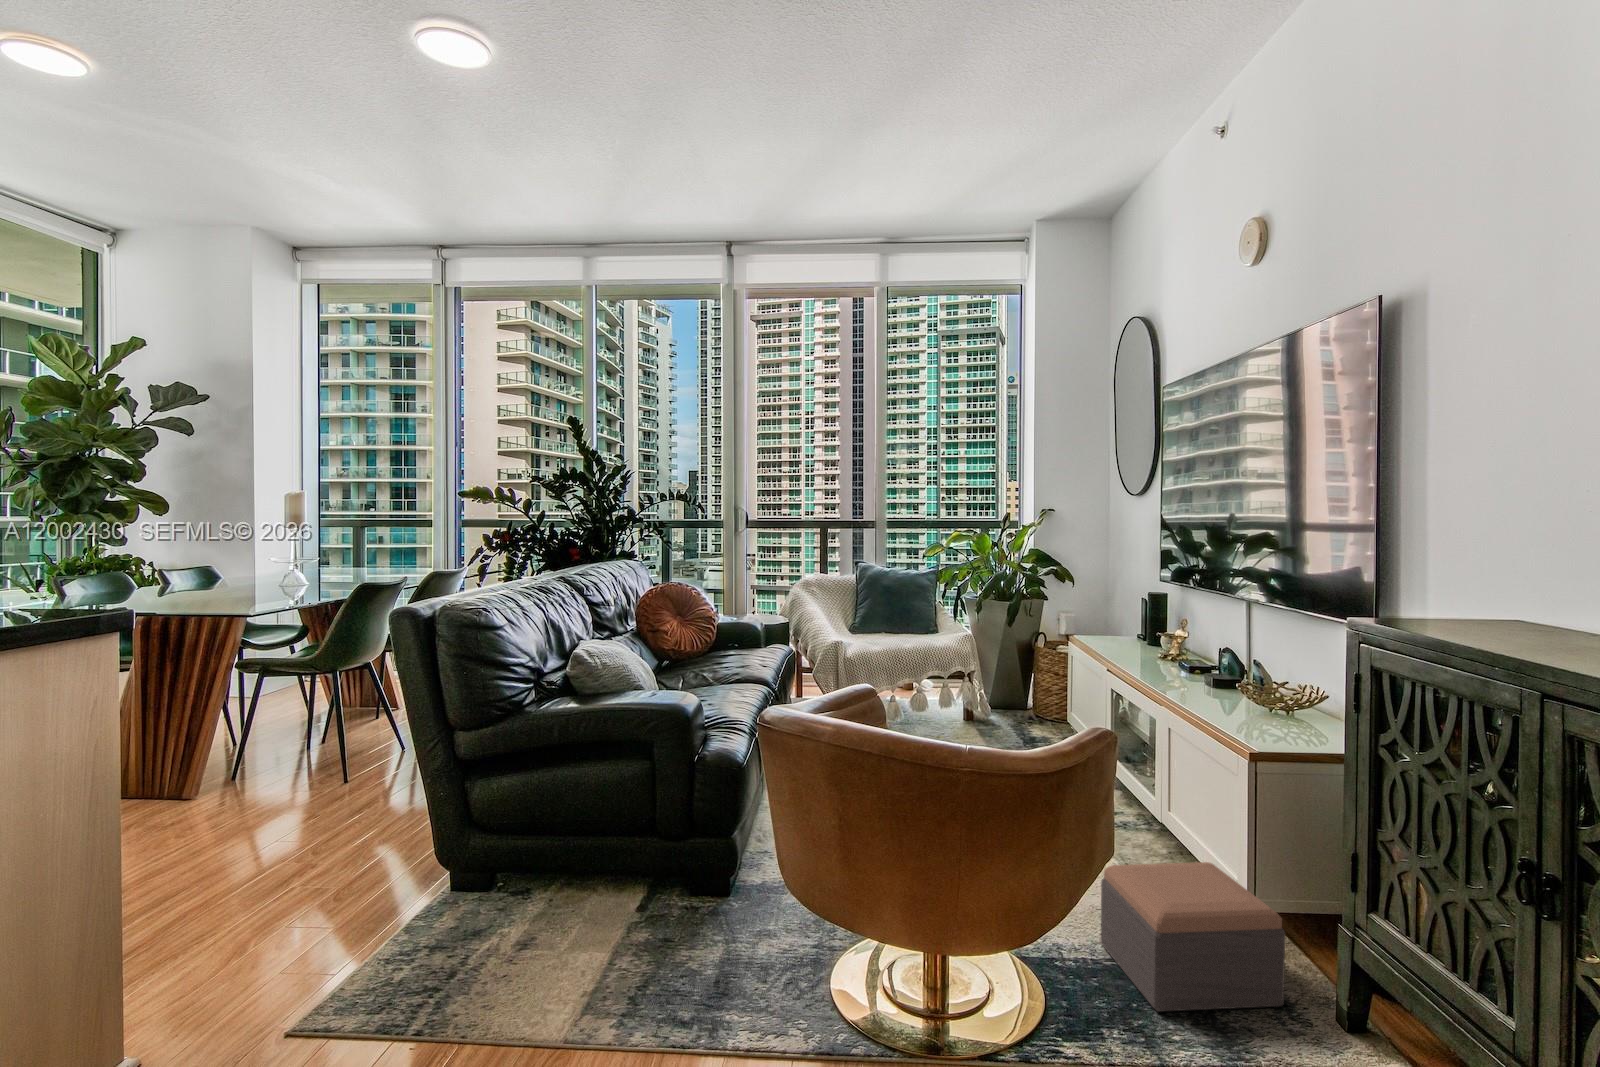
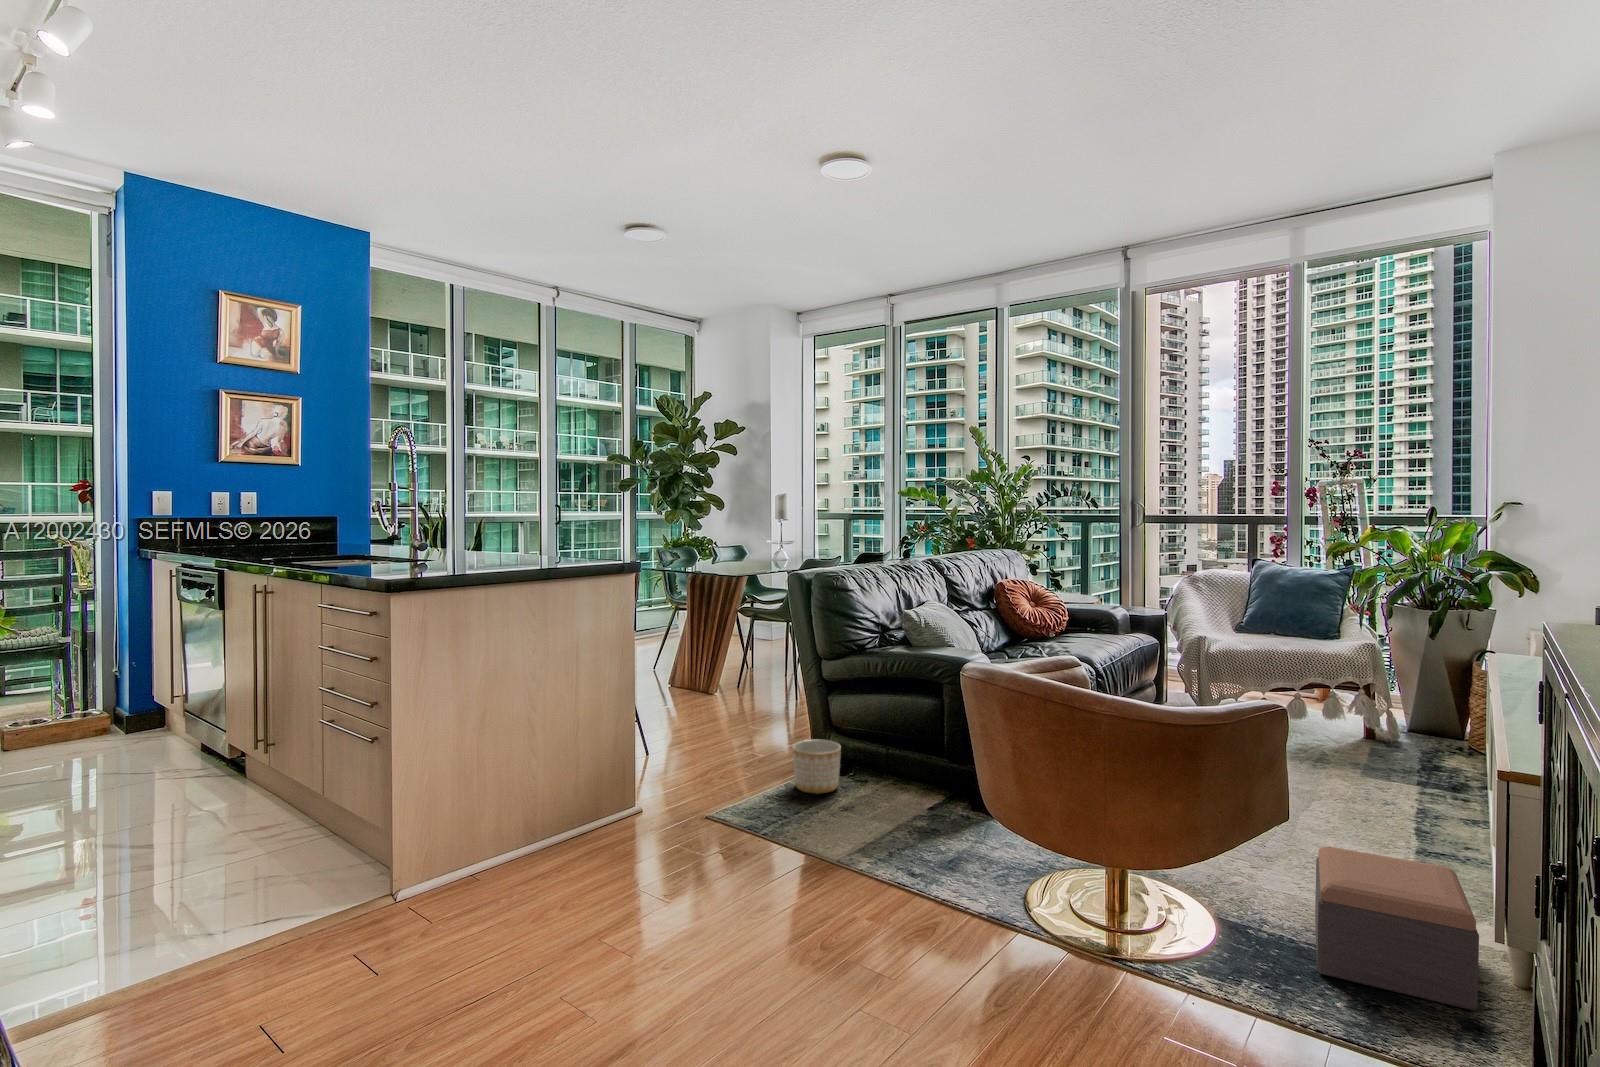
planter: none [419,846,496,933] -> present [792,740,841,794]

